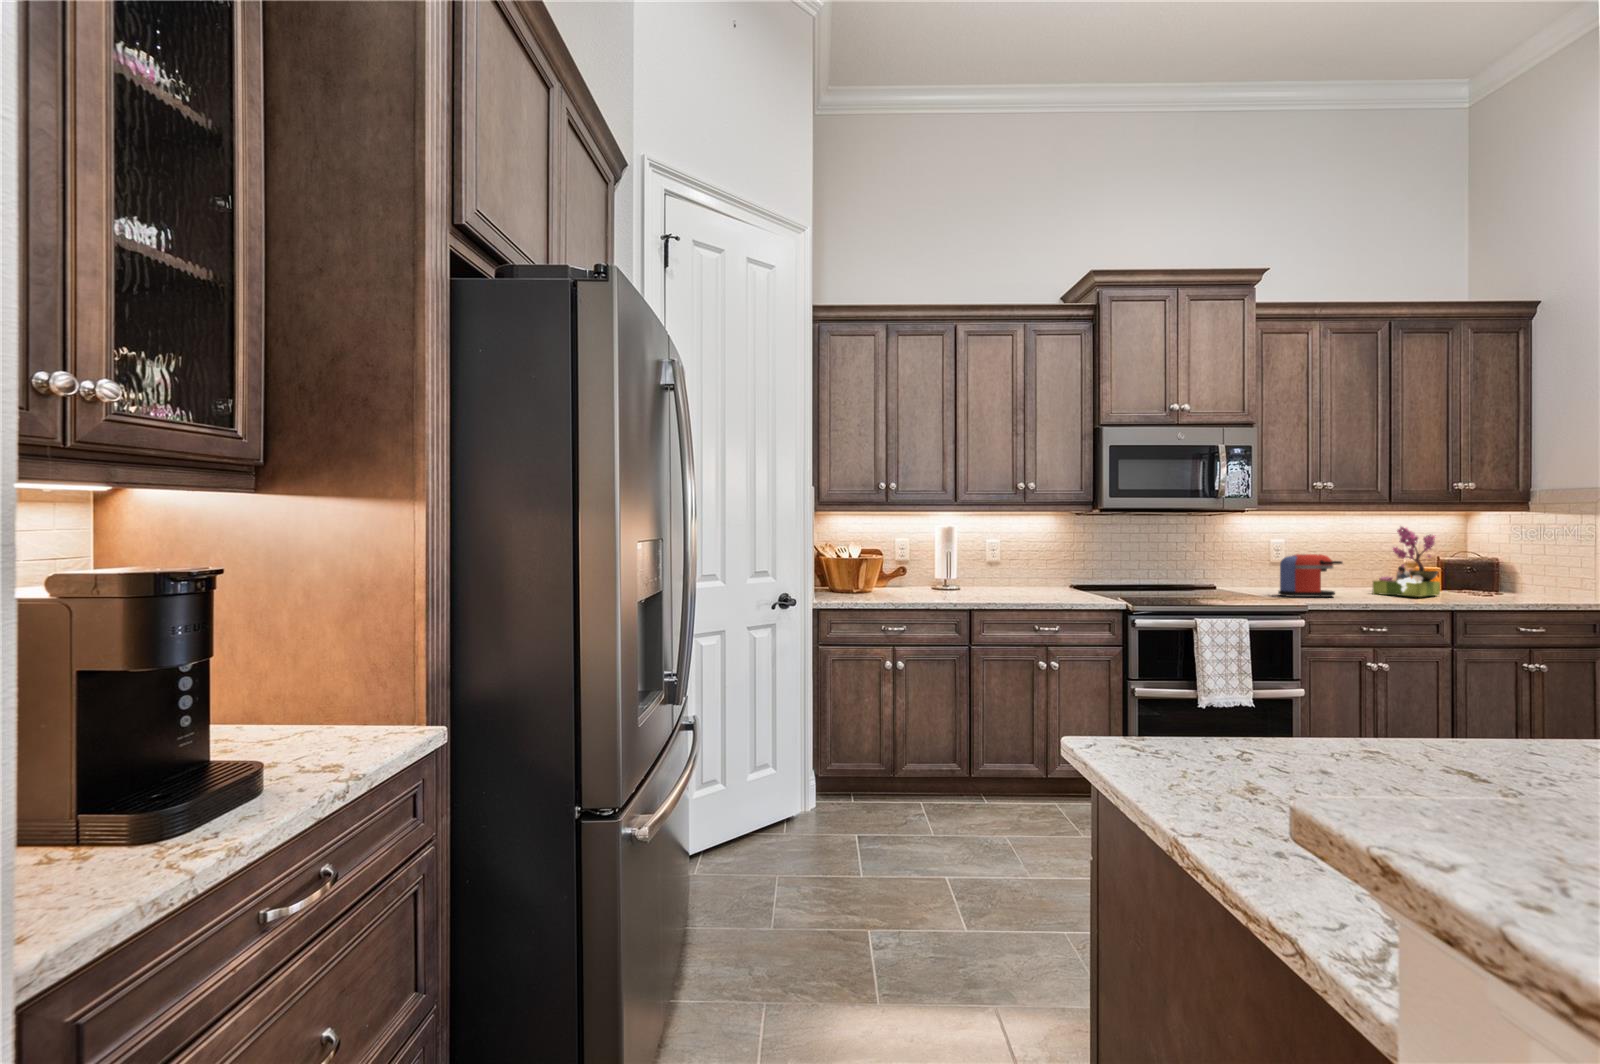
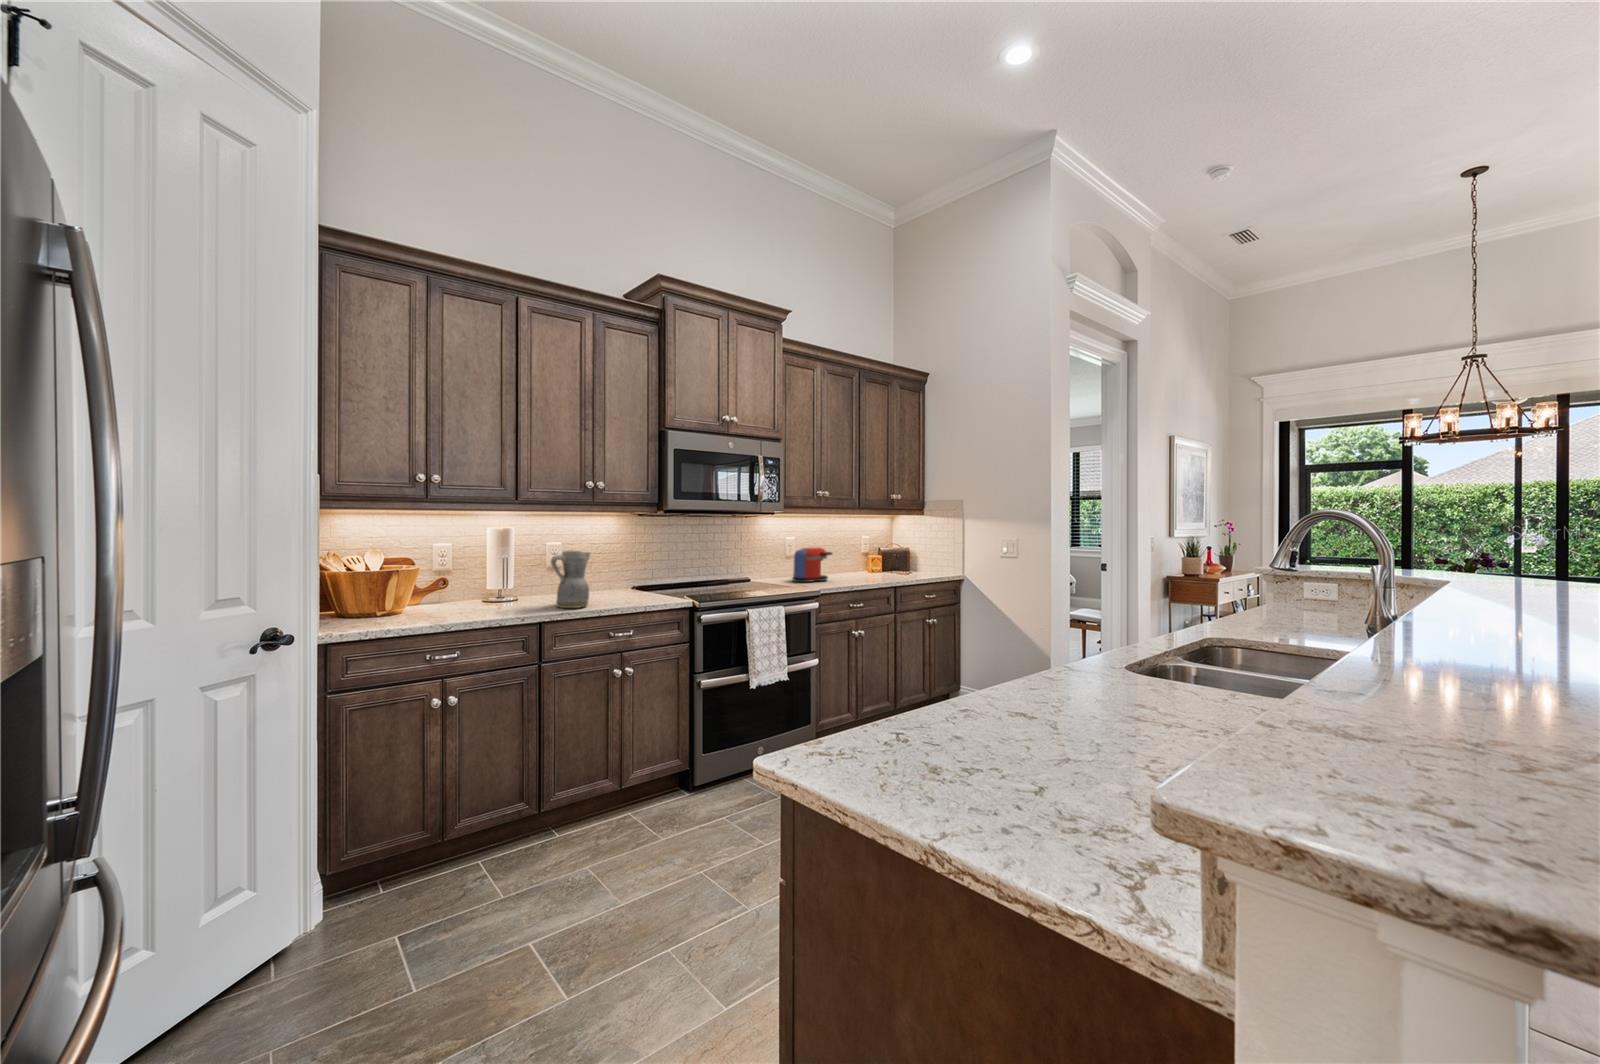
flower arrangement: present [1373,526,1440,597] -> none [843,523,881,576]
ceramic pitcher: none [982,546,1018,599] -> present [551,551,590,608]

